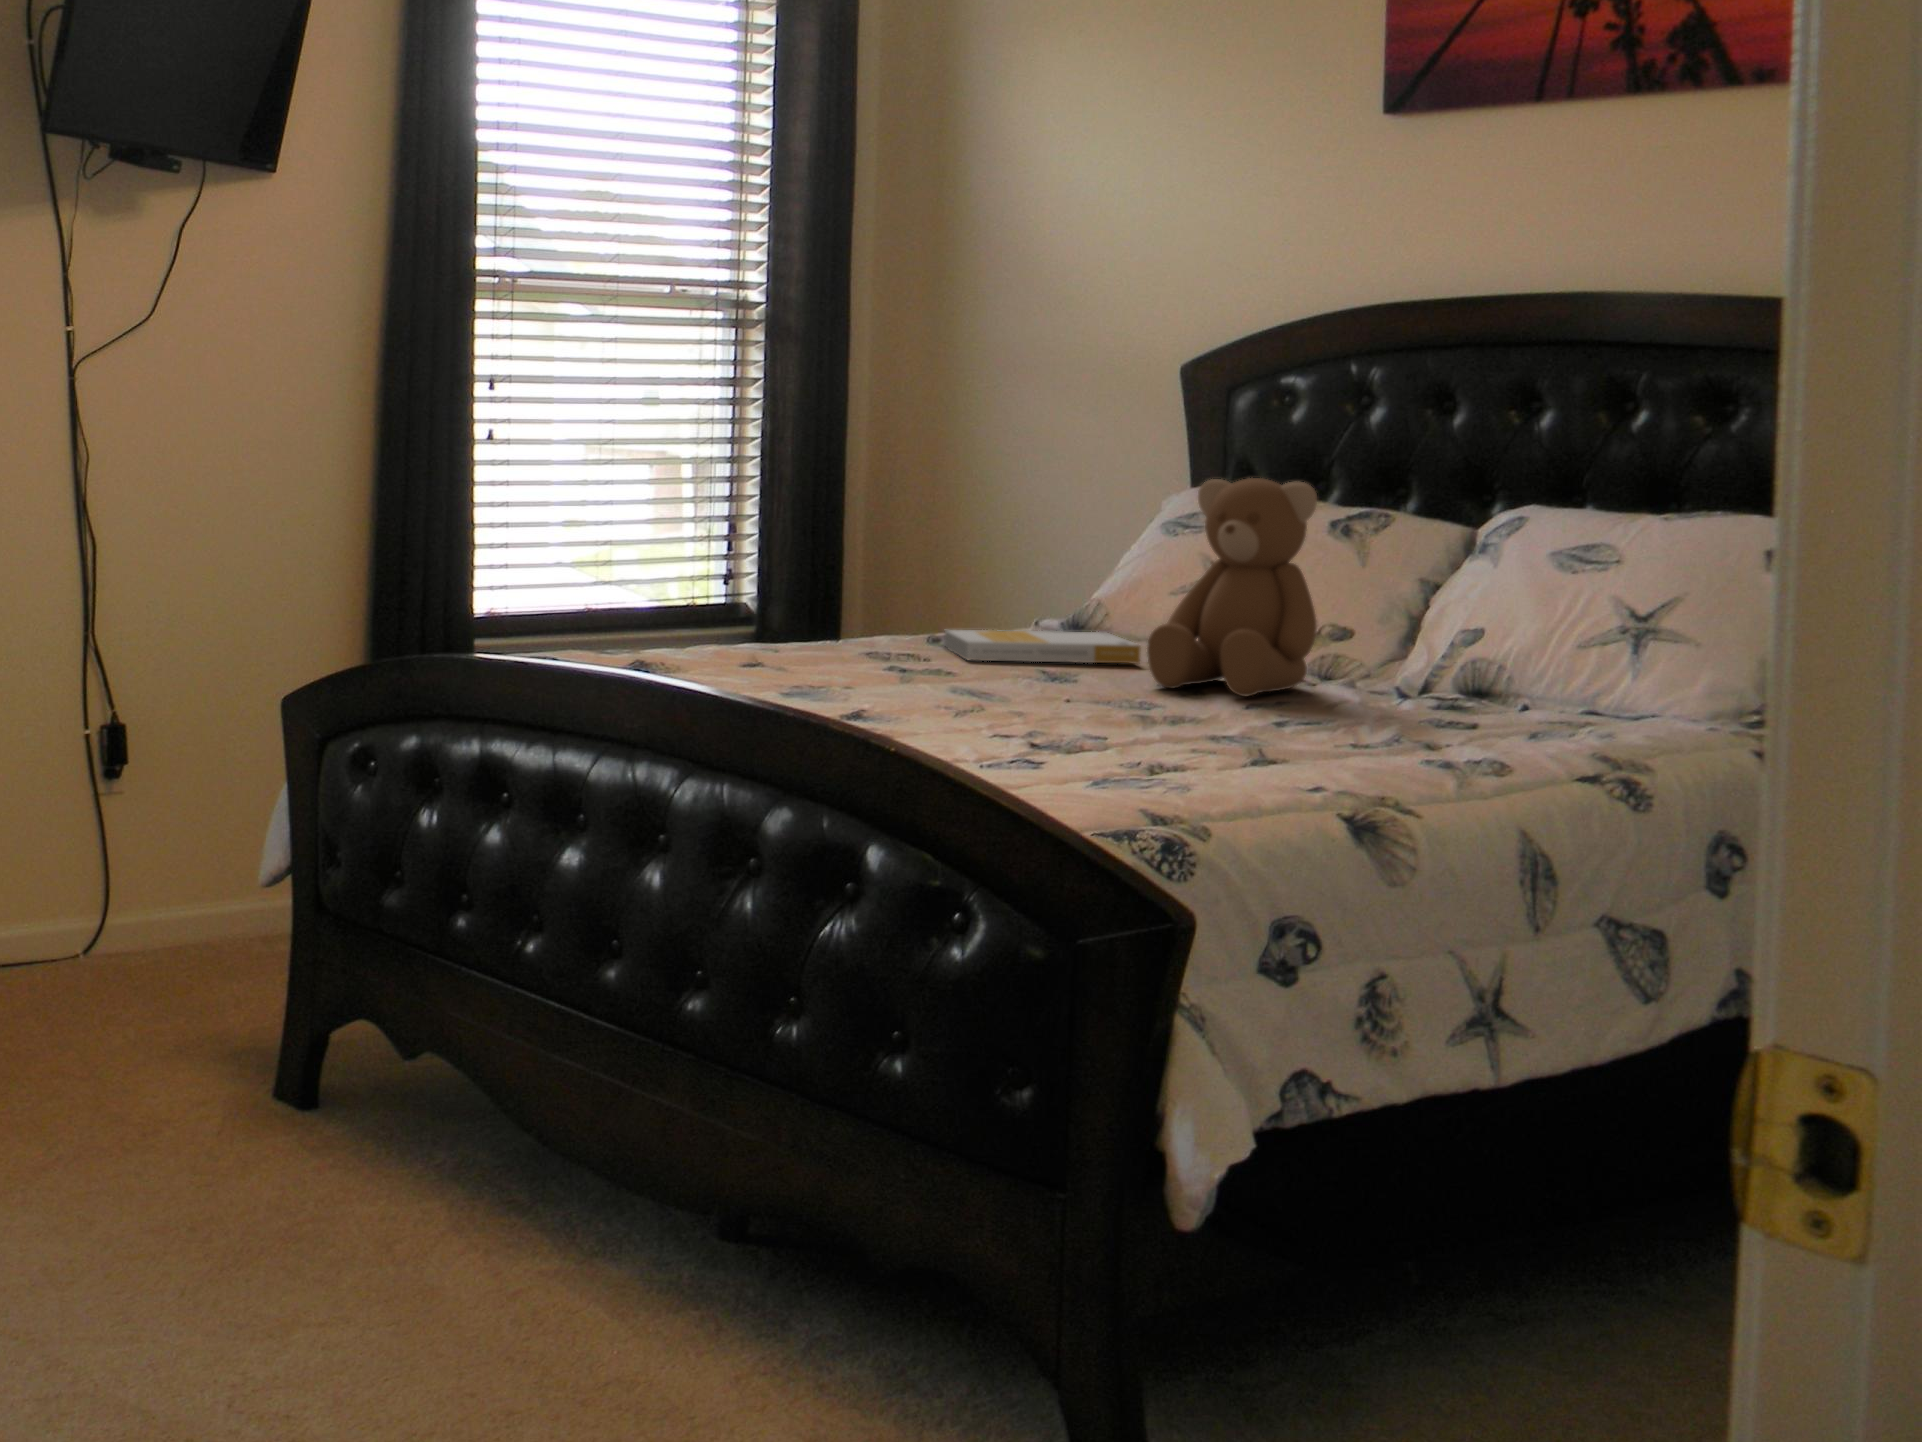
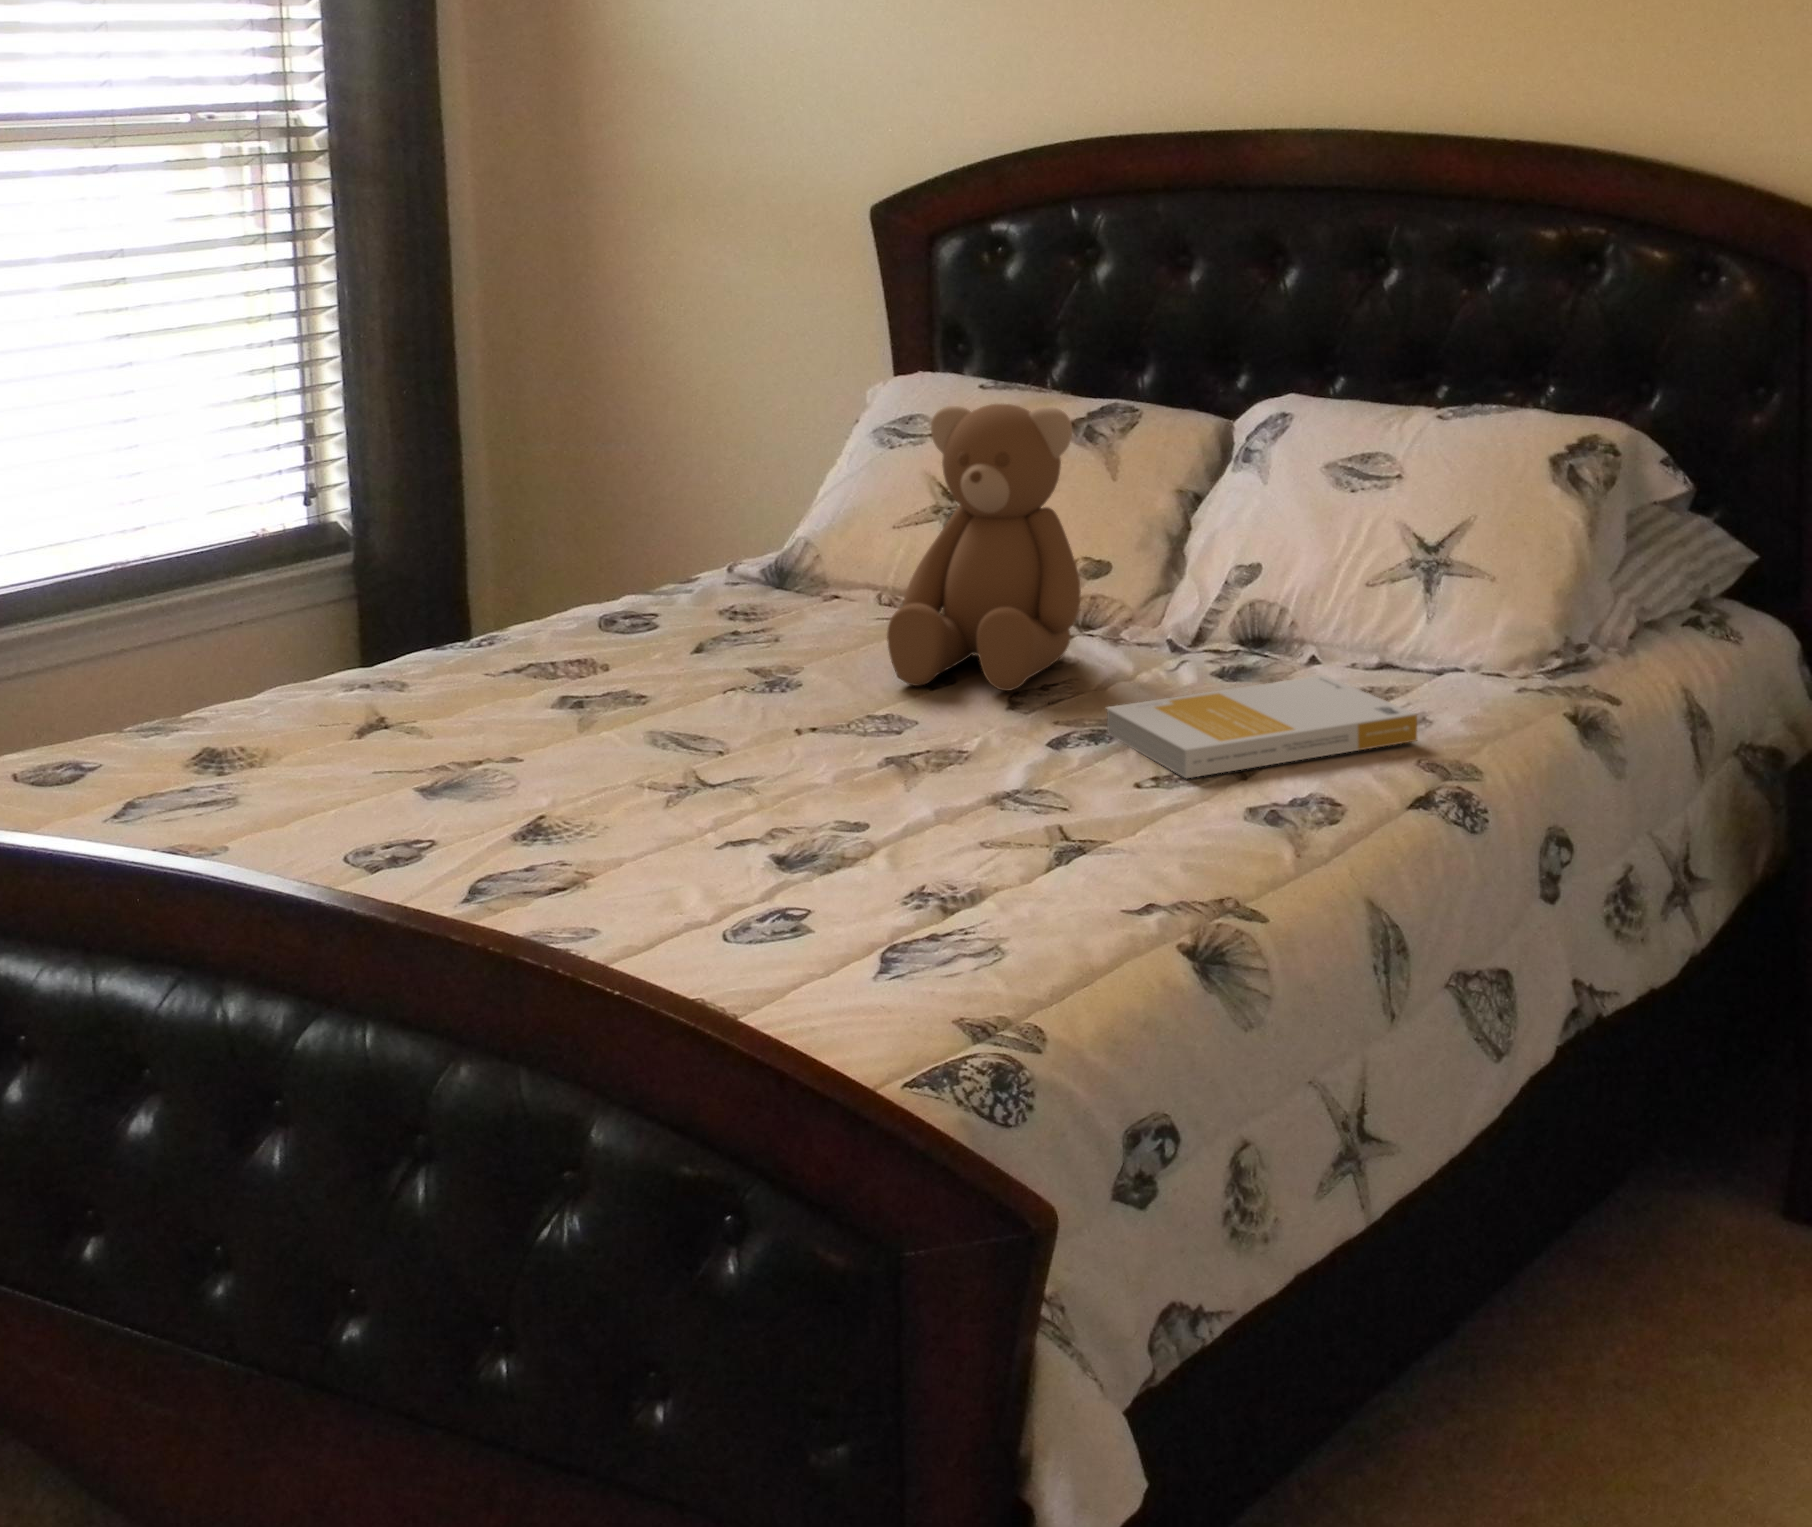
book: present [944,630,1141,663] -> present [1106,675,1417,778]

